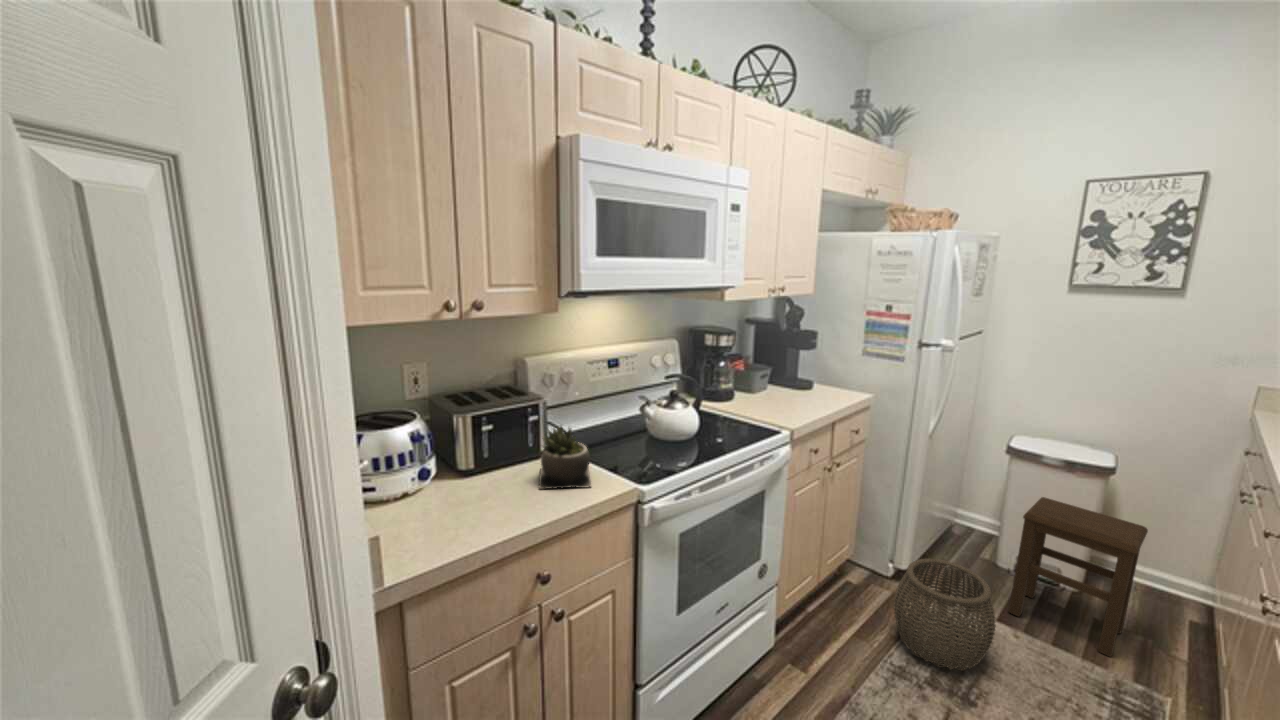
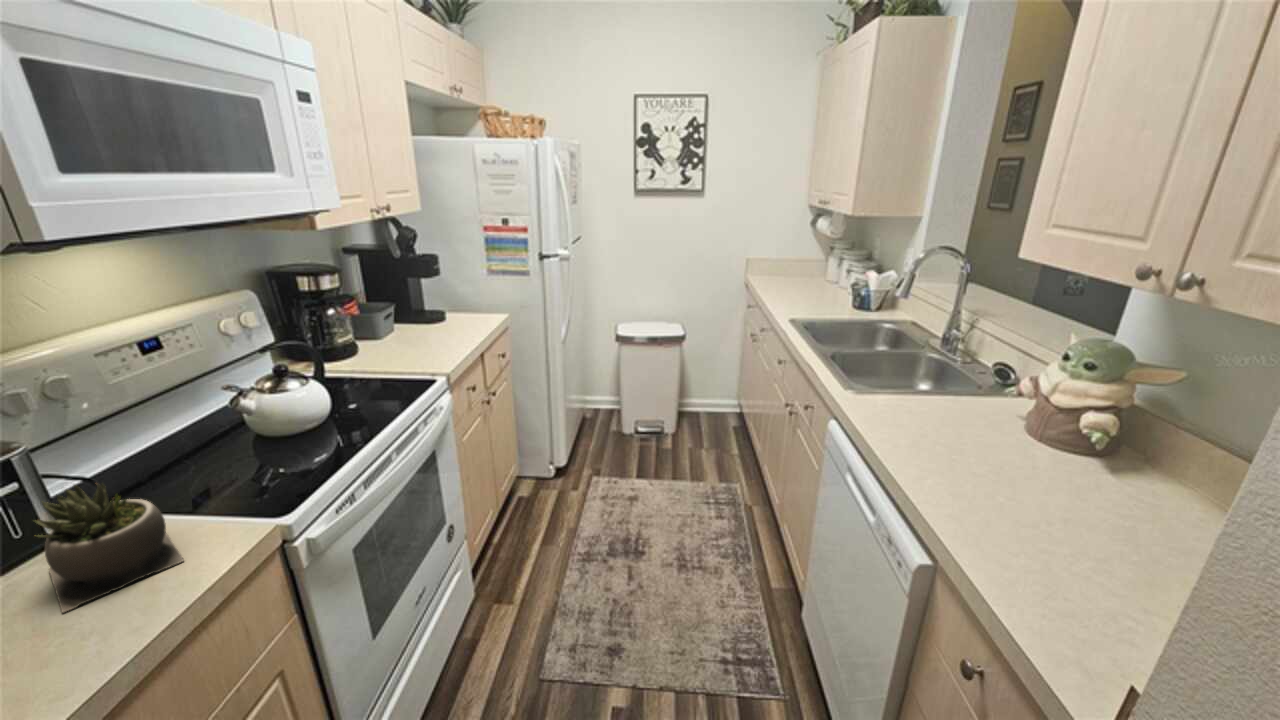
stool: present [1009,497,1148,657] -> none [641,370,712,471]
woven basket: present [894,559,996,670] -> none [566,447,644,538]

